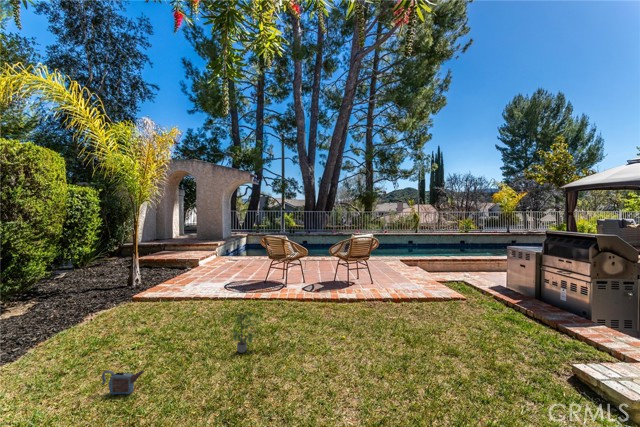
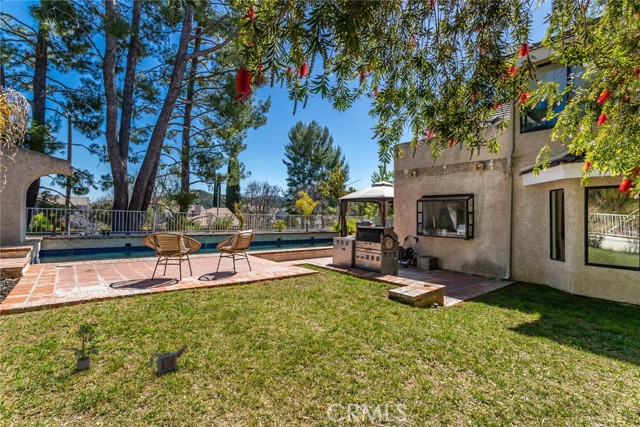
potted plant: present [233,311,256,353] -> present [70,321,102,370]

